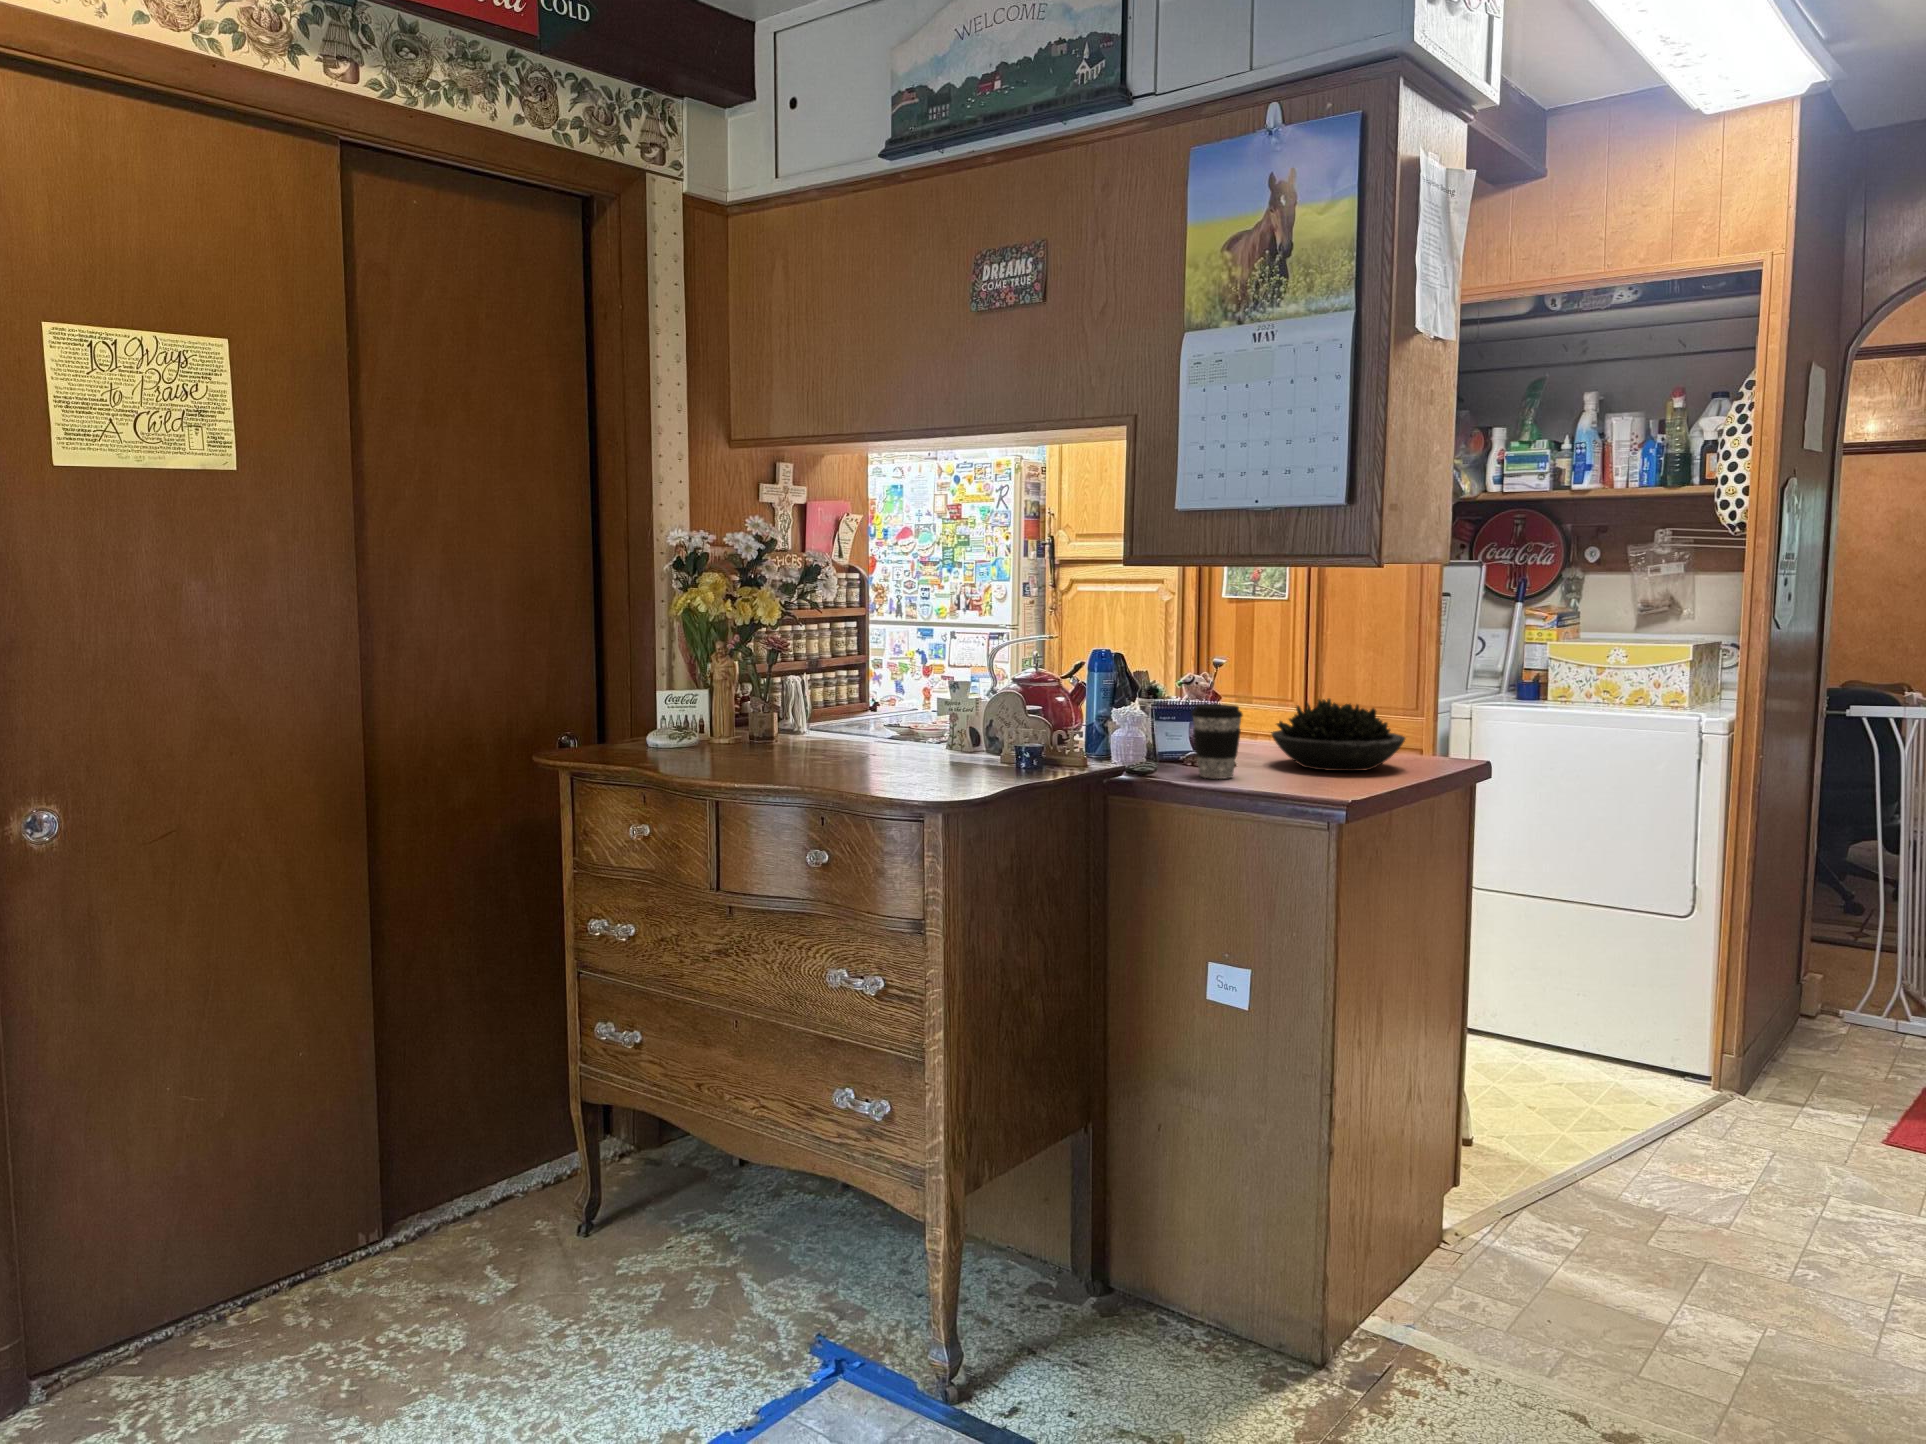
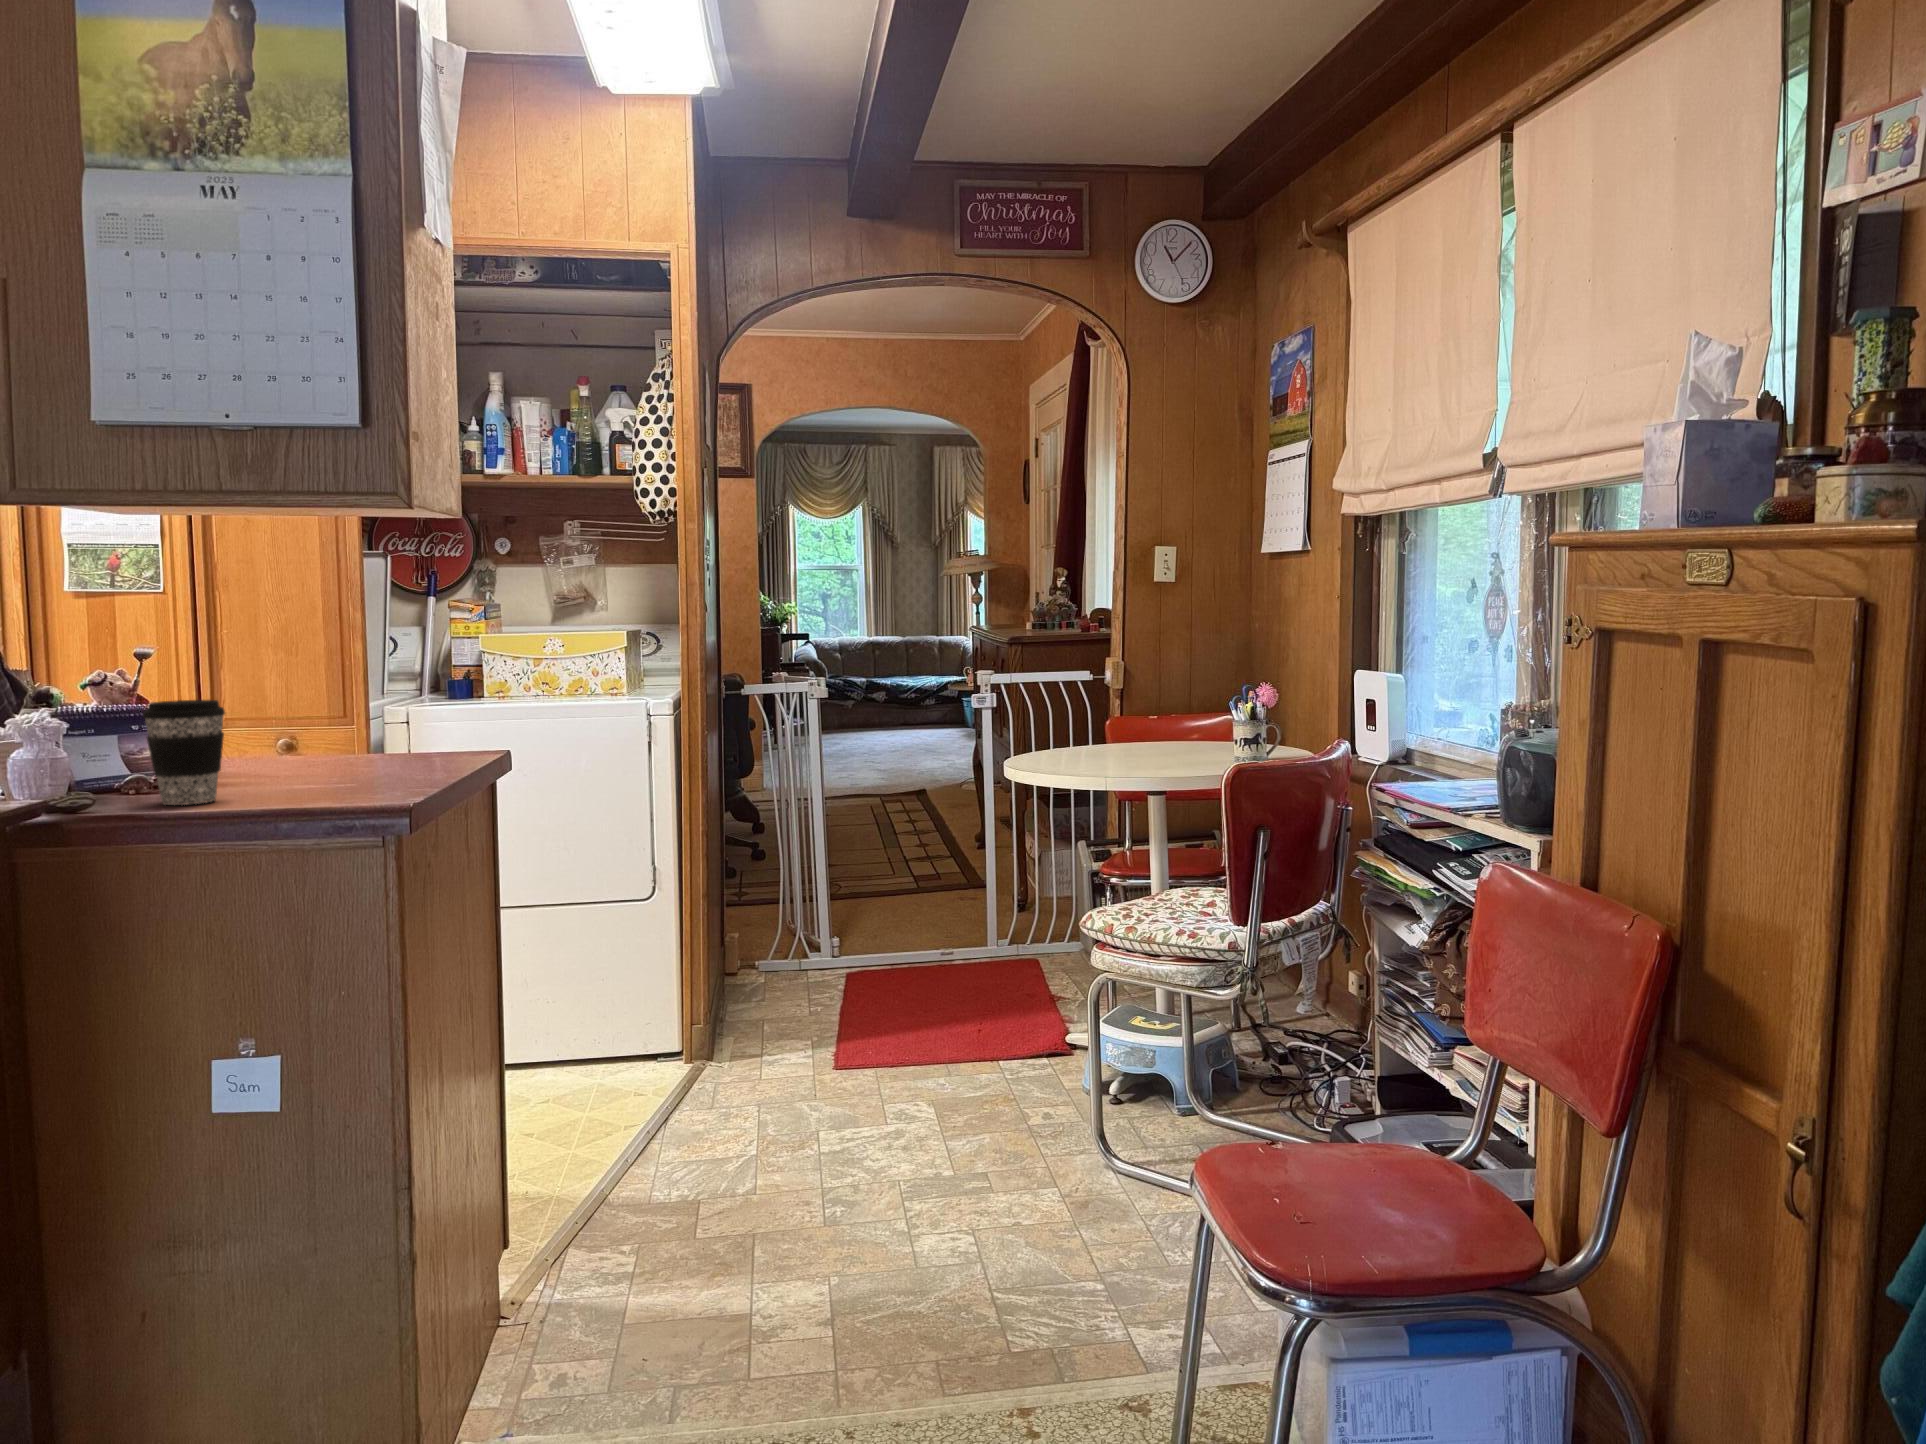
succulent plant: present [1271,699,1405,771] -> none [249,687,433,779]

